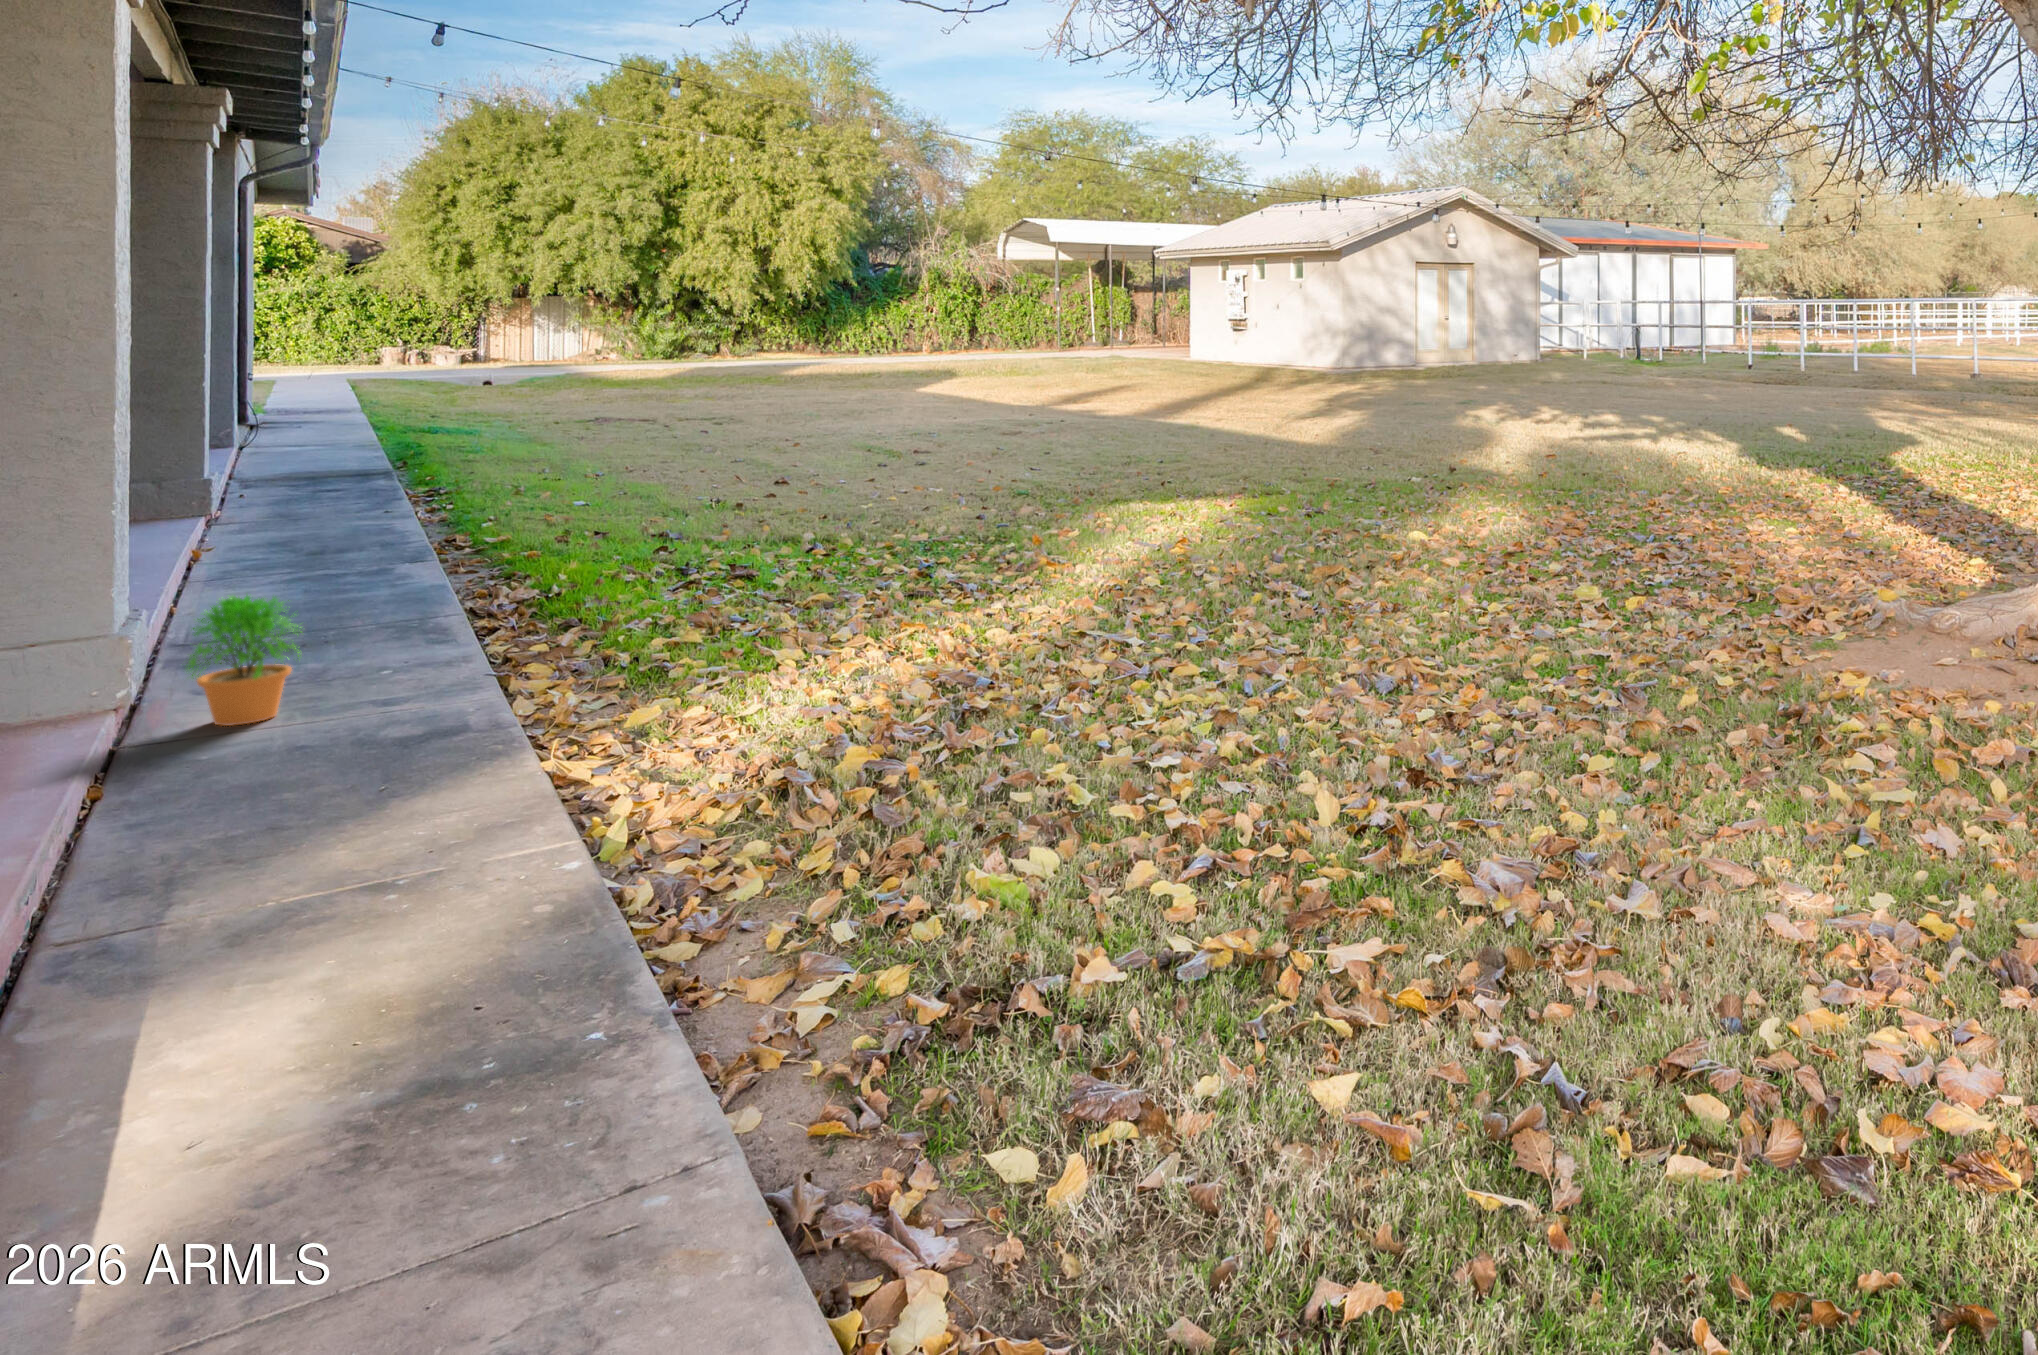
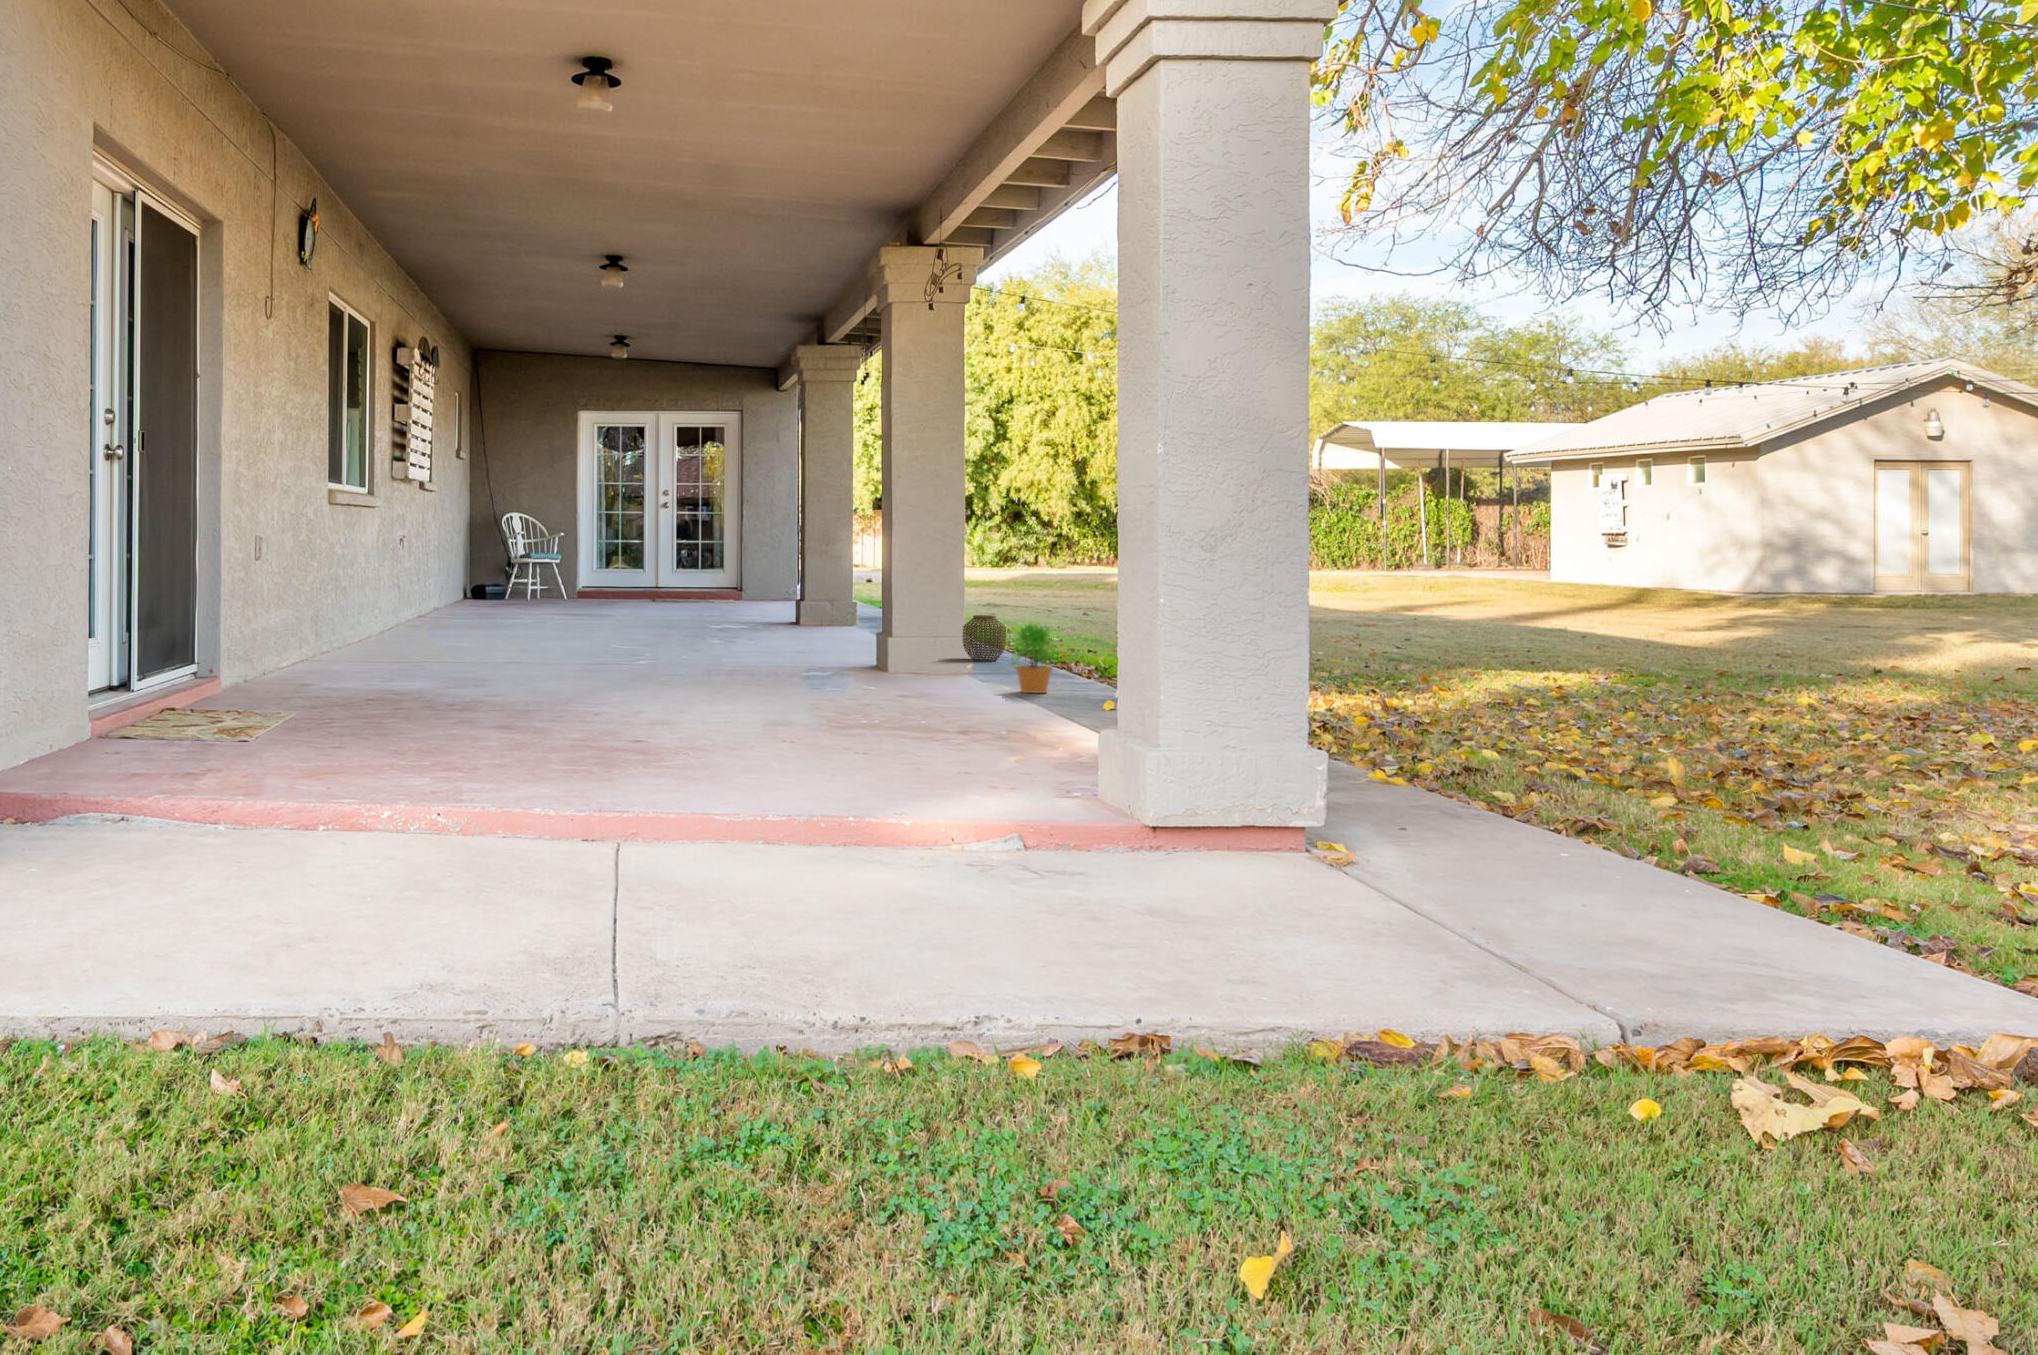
woven basket: none [275,520,364,596] -> present [963,615,1006,661]

